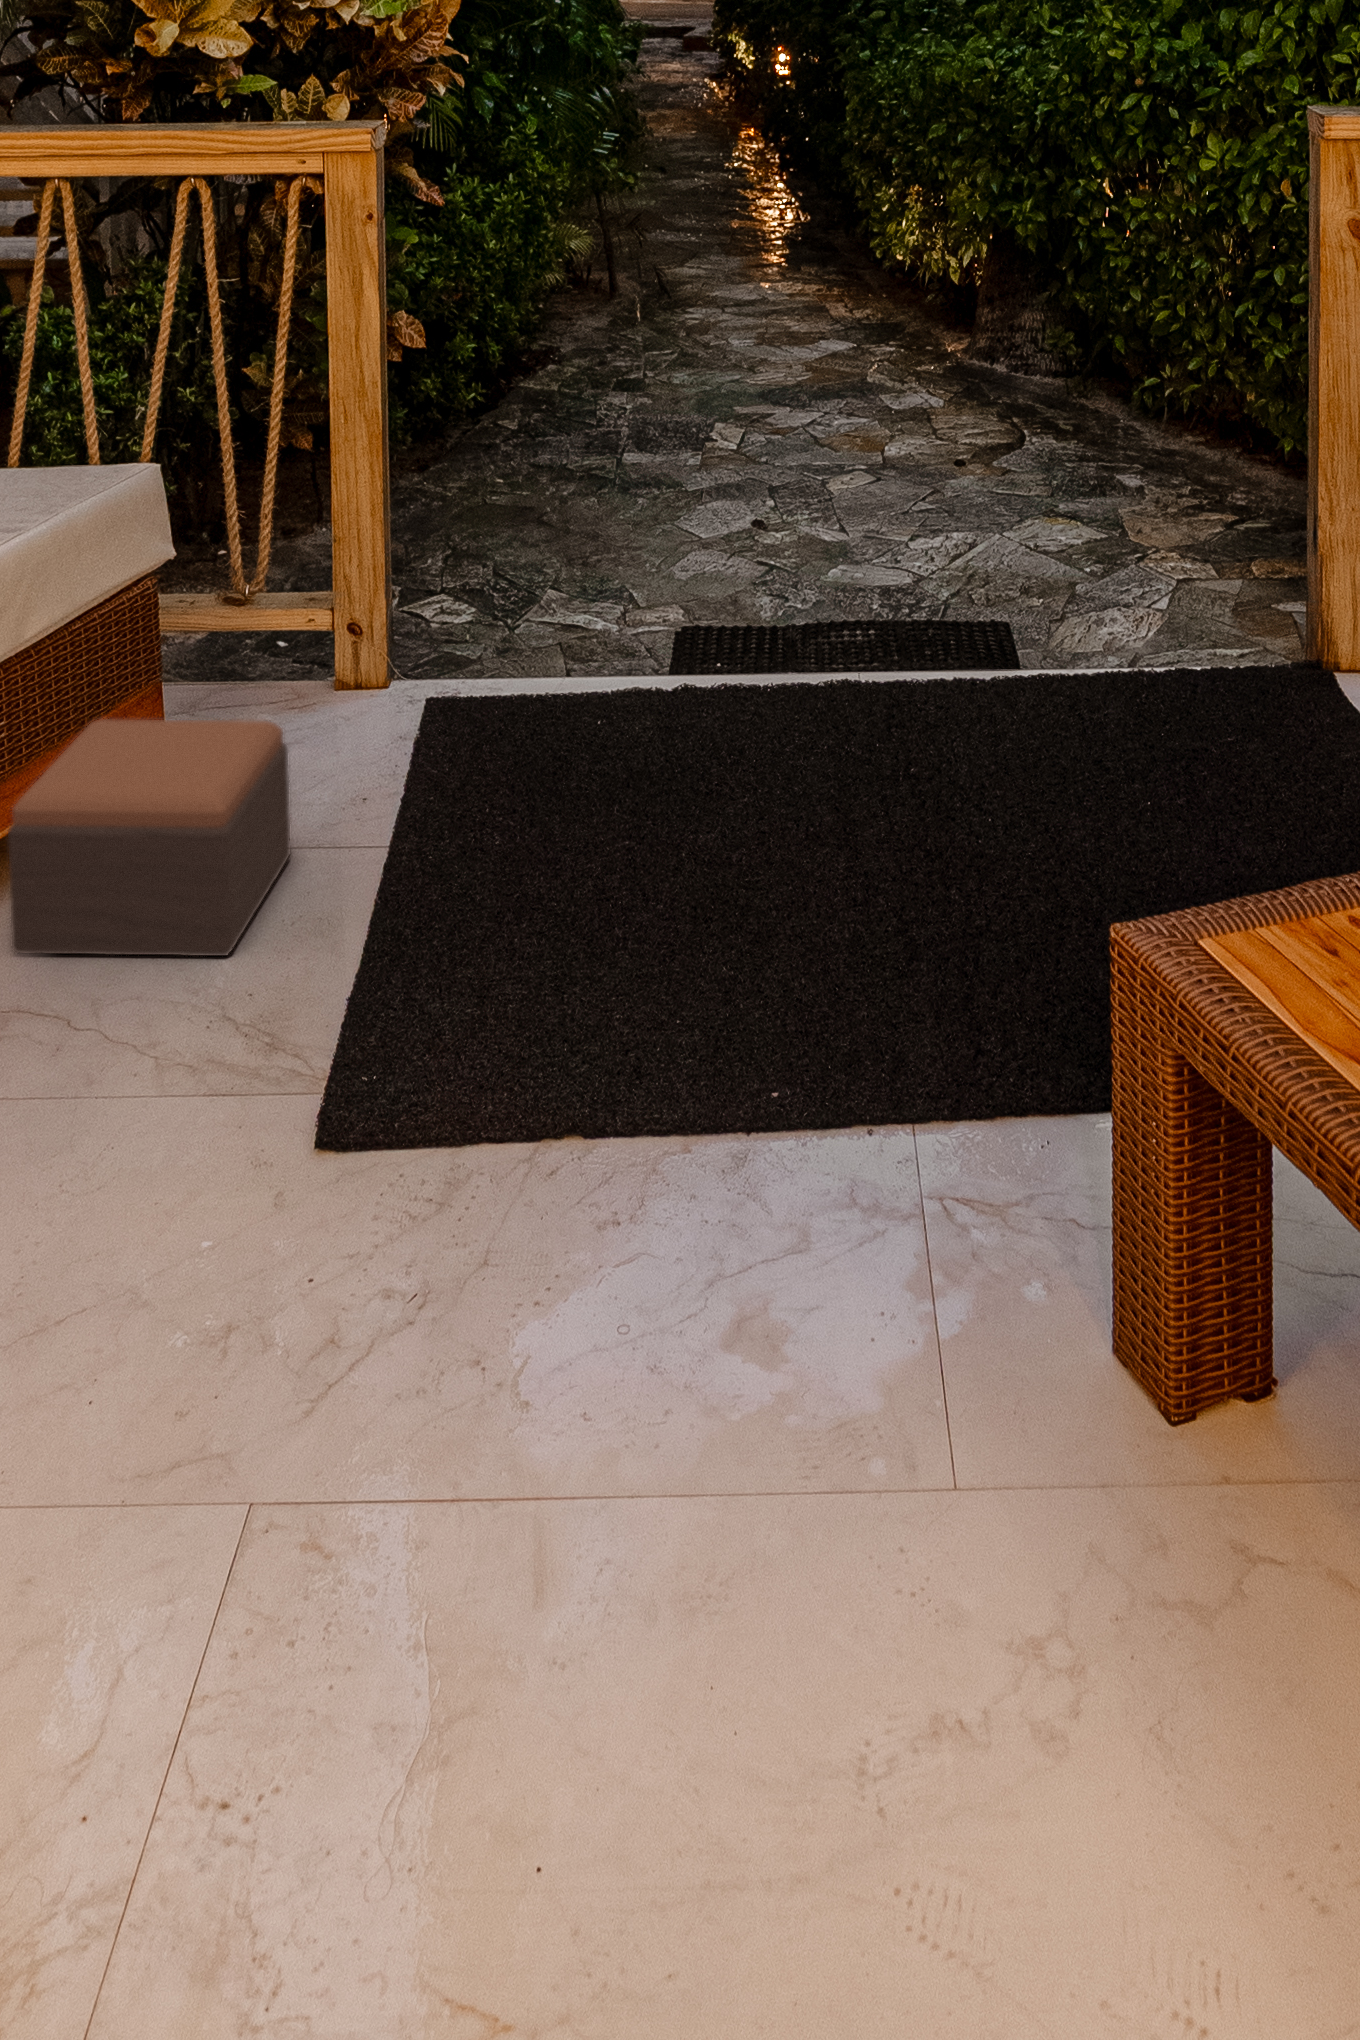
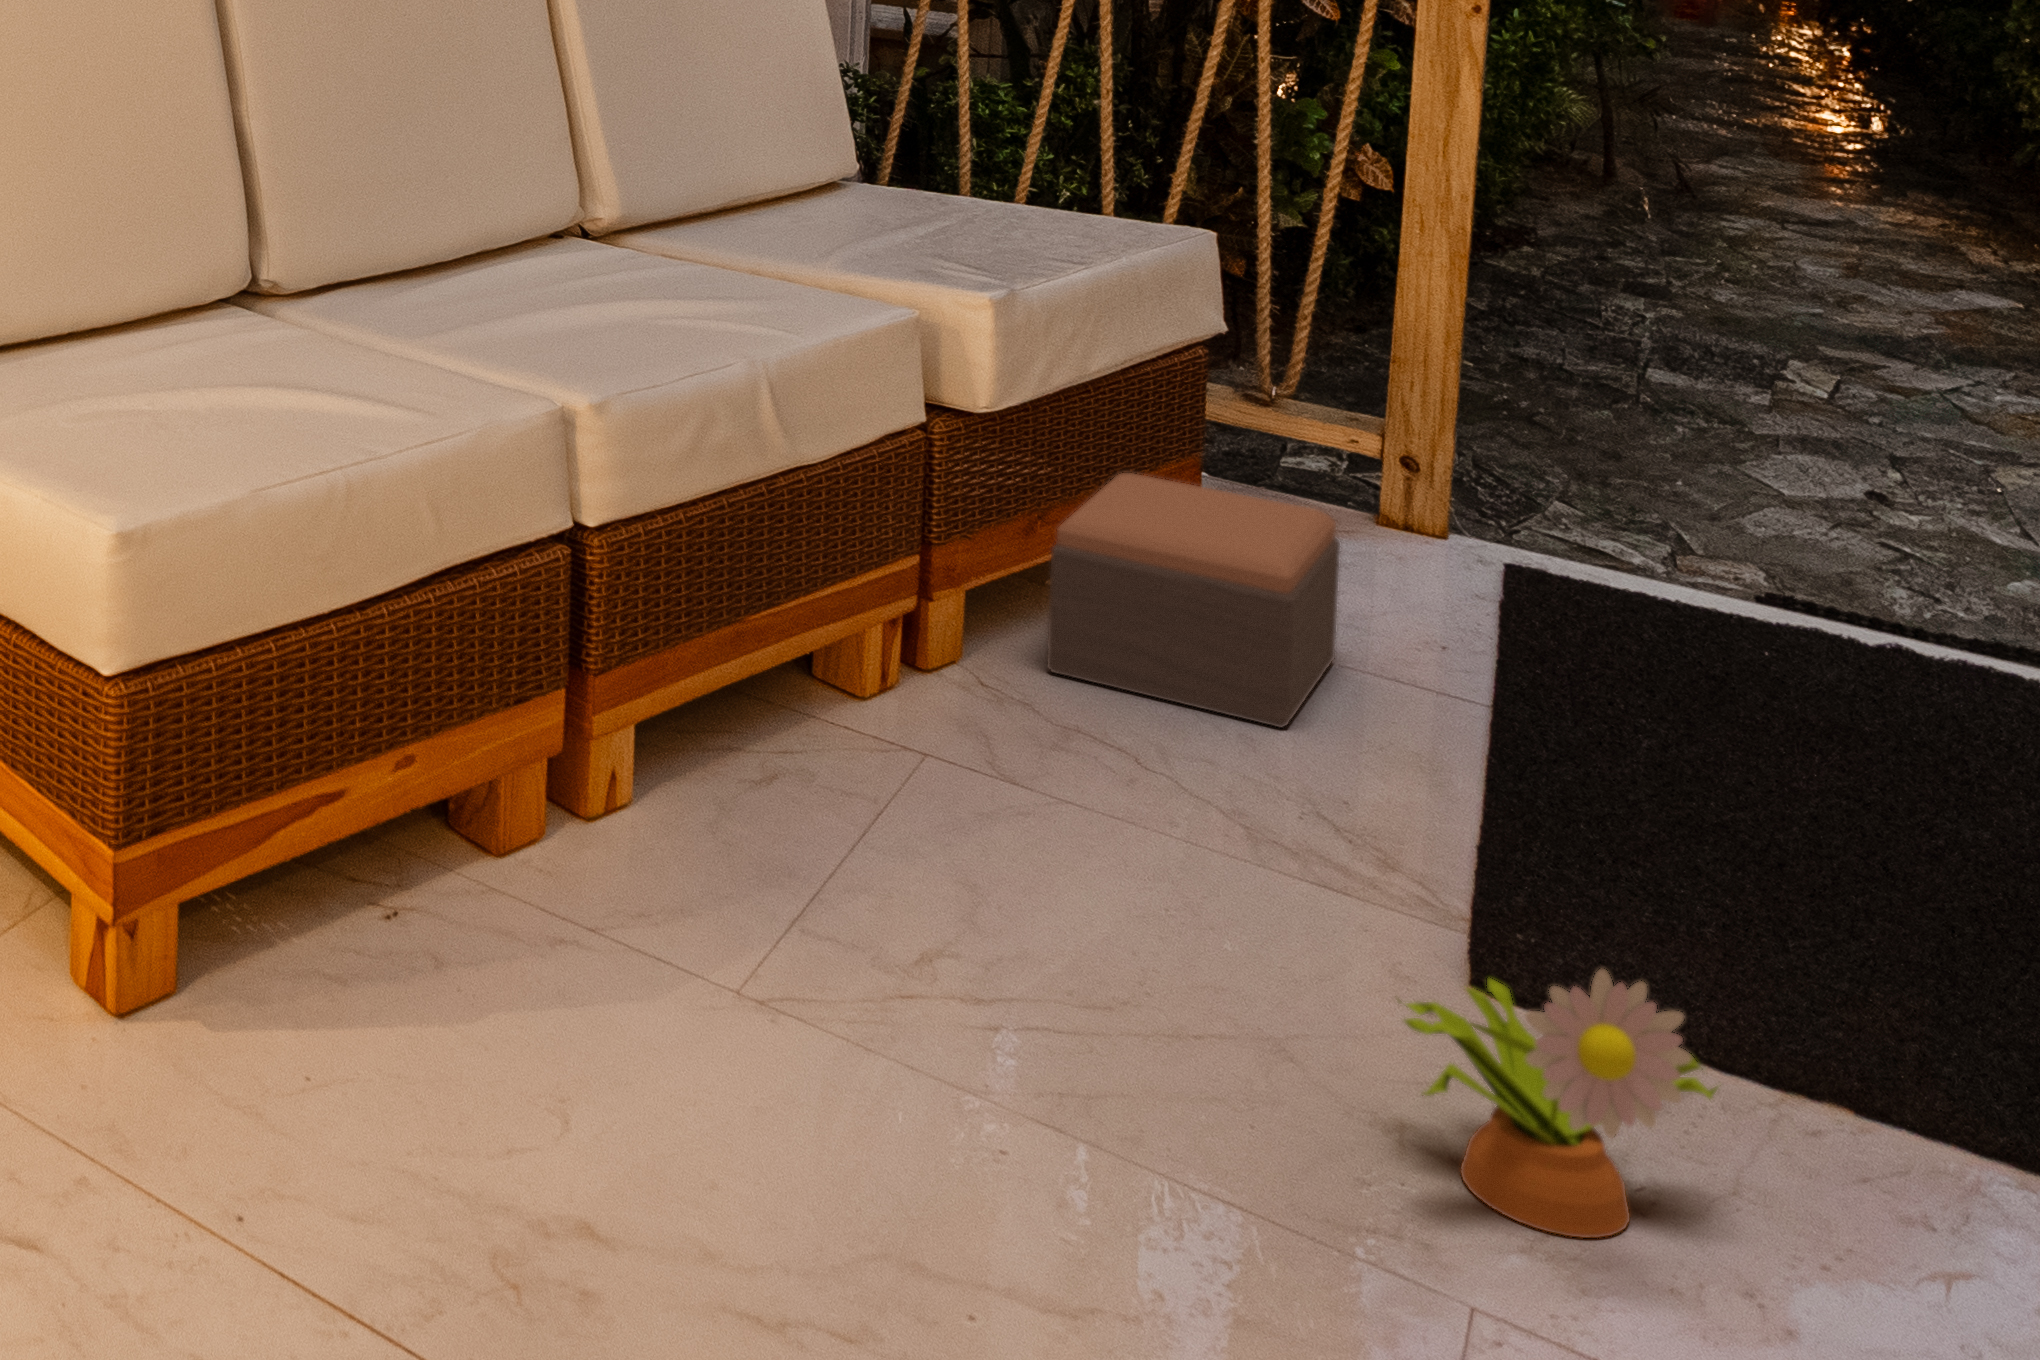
decorative plant: none [218,1274,499,1553] -> present [1398,969,1718,1238]

